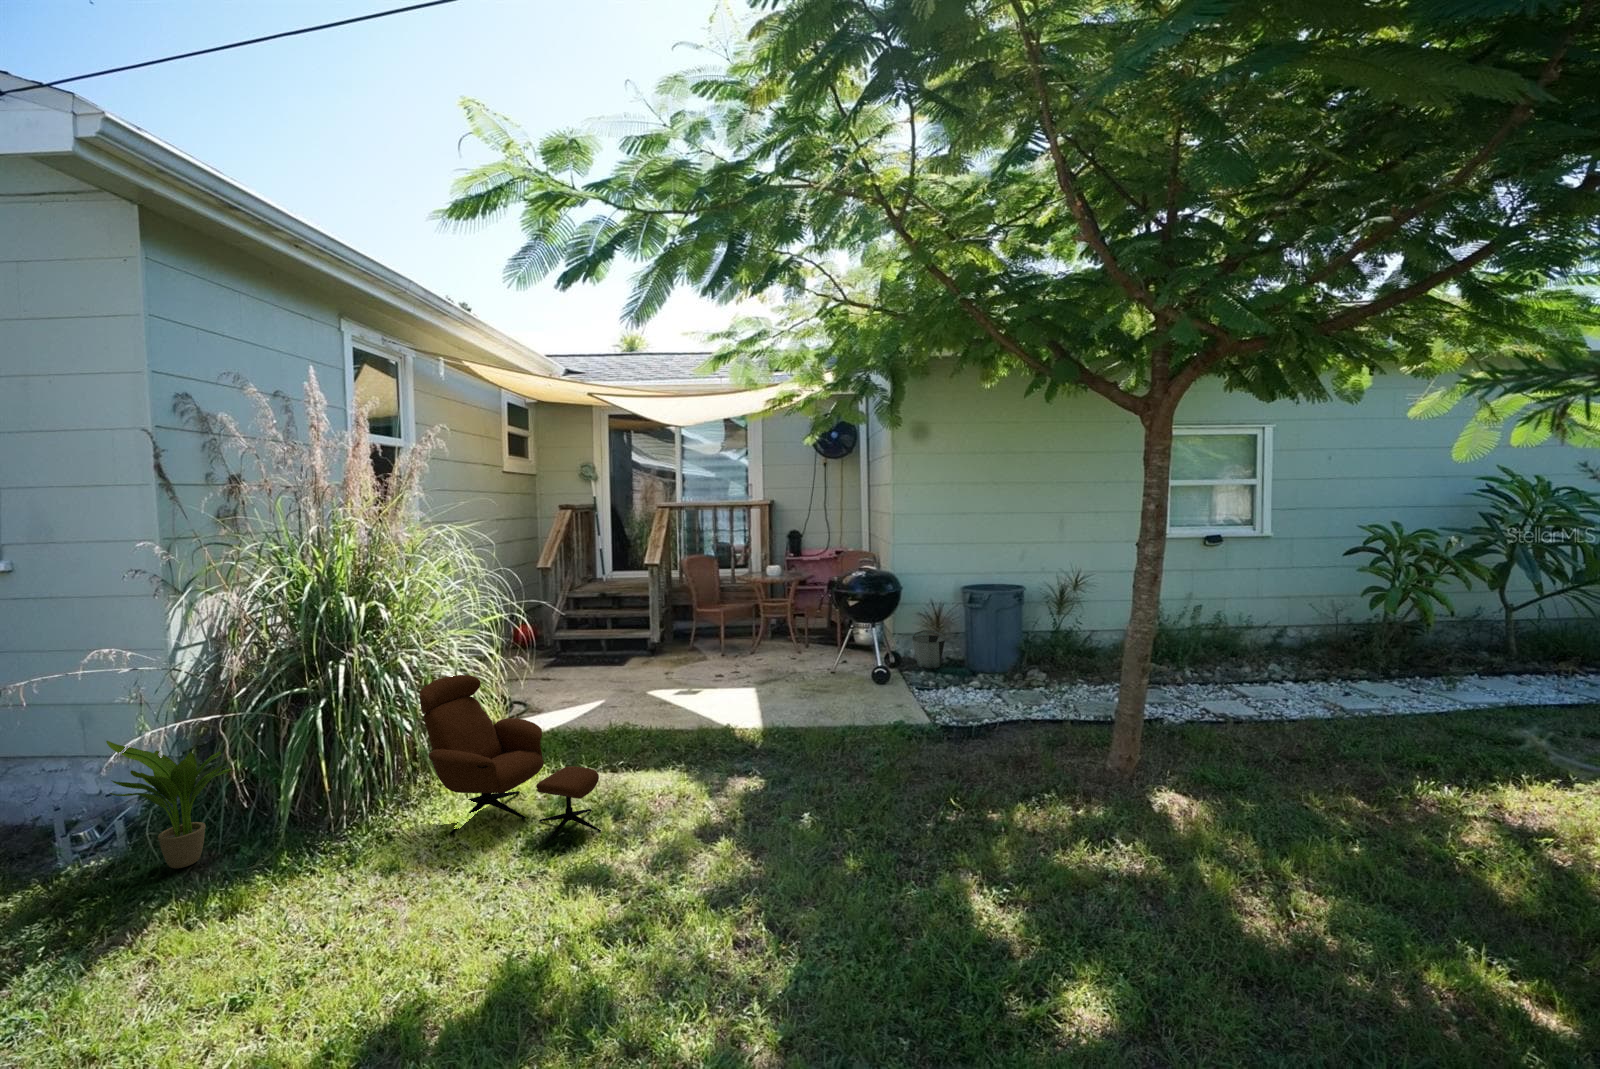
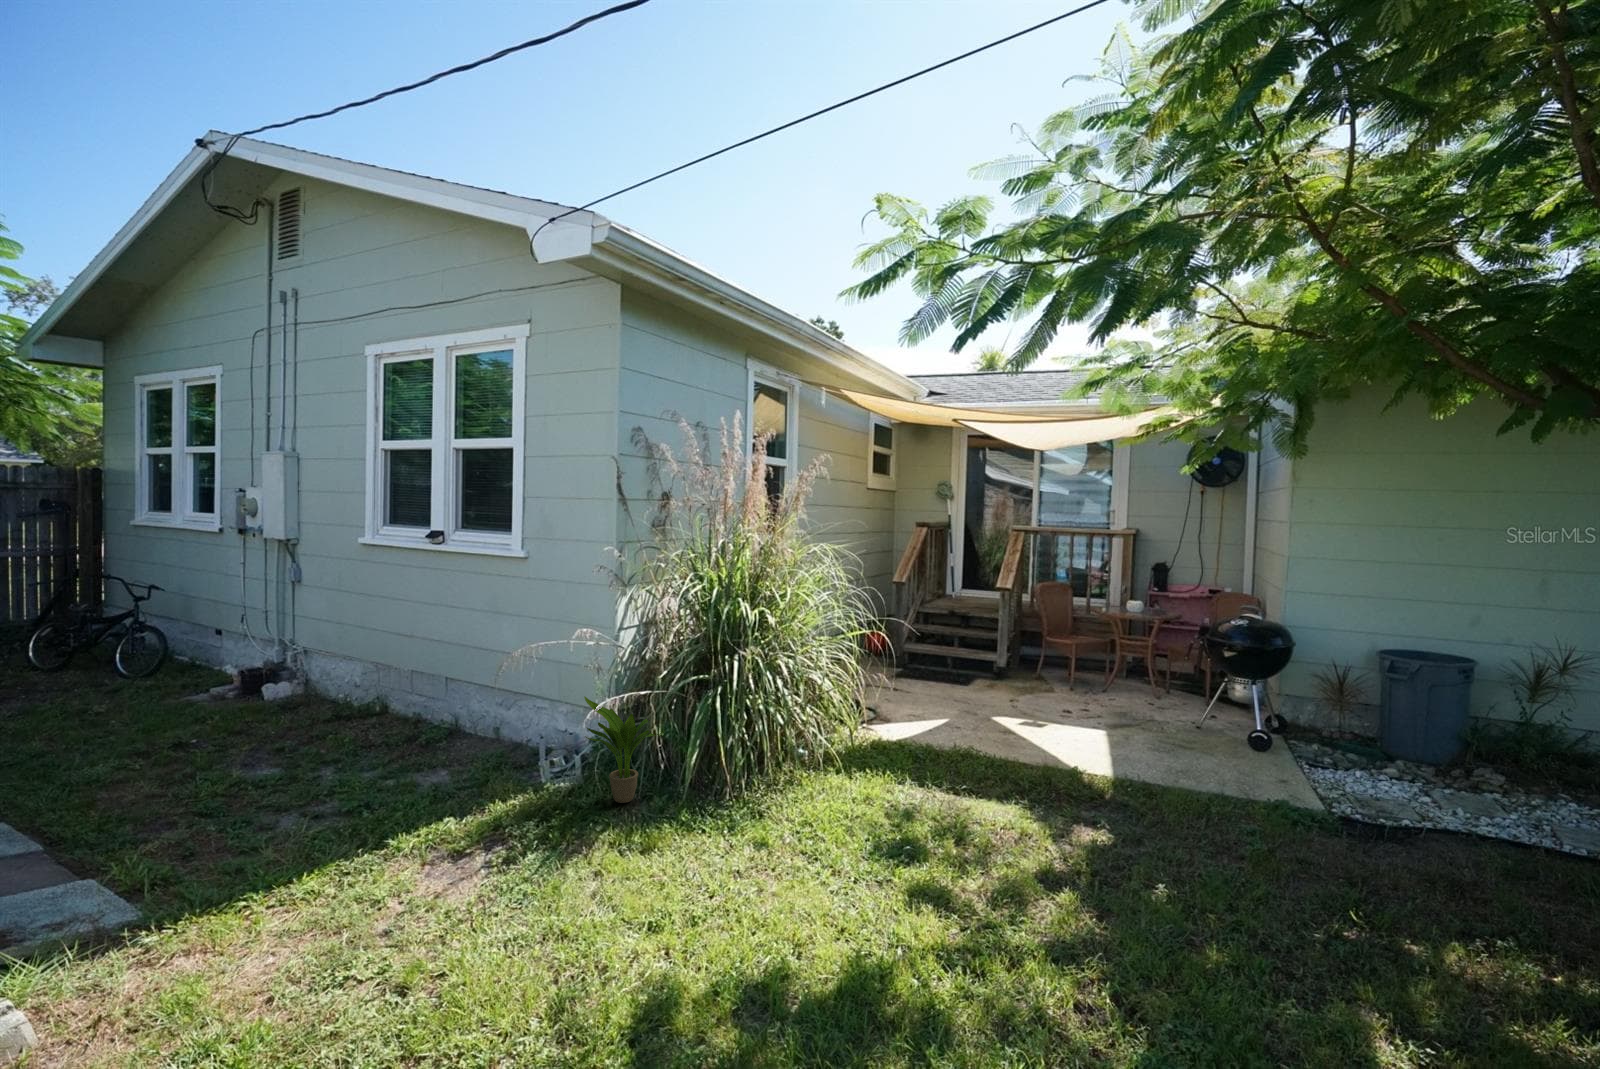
bucket: present [912,630,945,669] -> none [1316,699,1365,749]
lounge chair: present [420,675,601,844] -> none [792,681,942,854]

